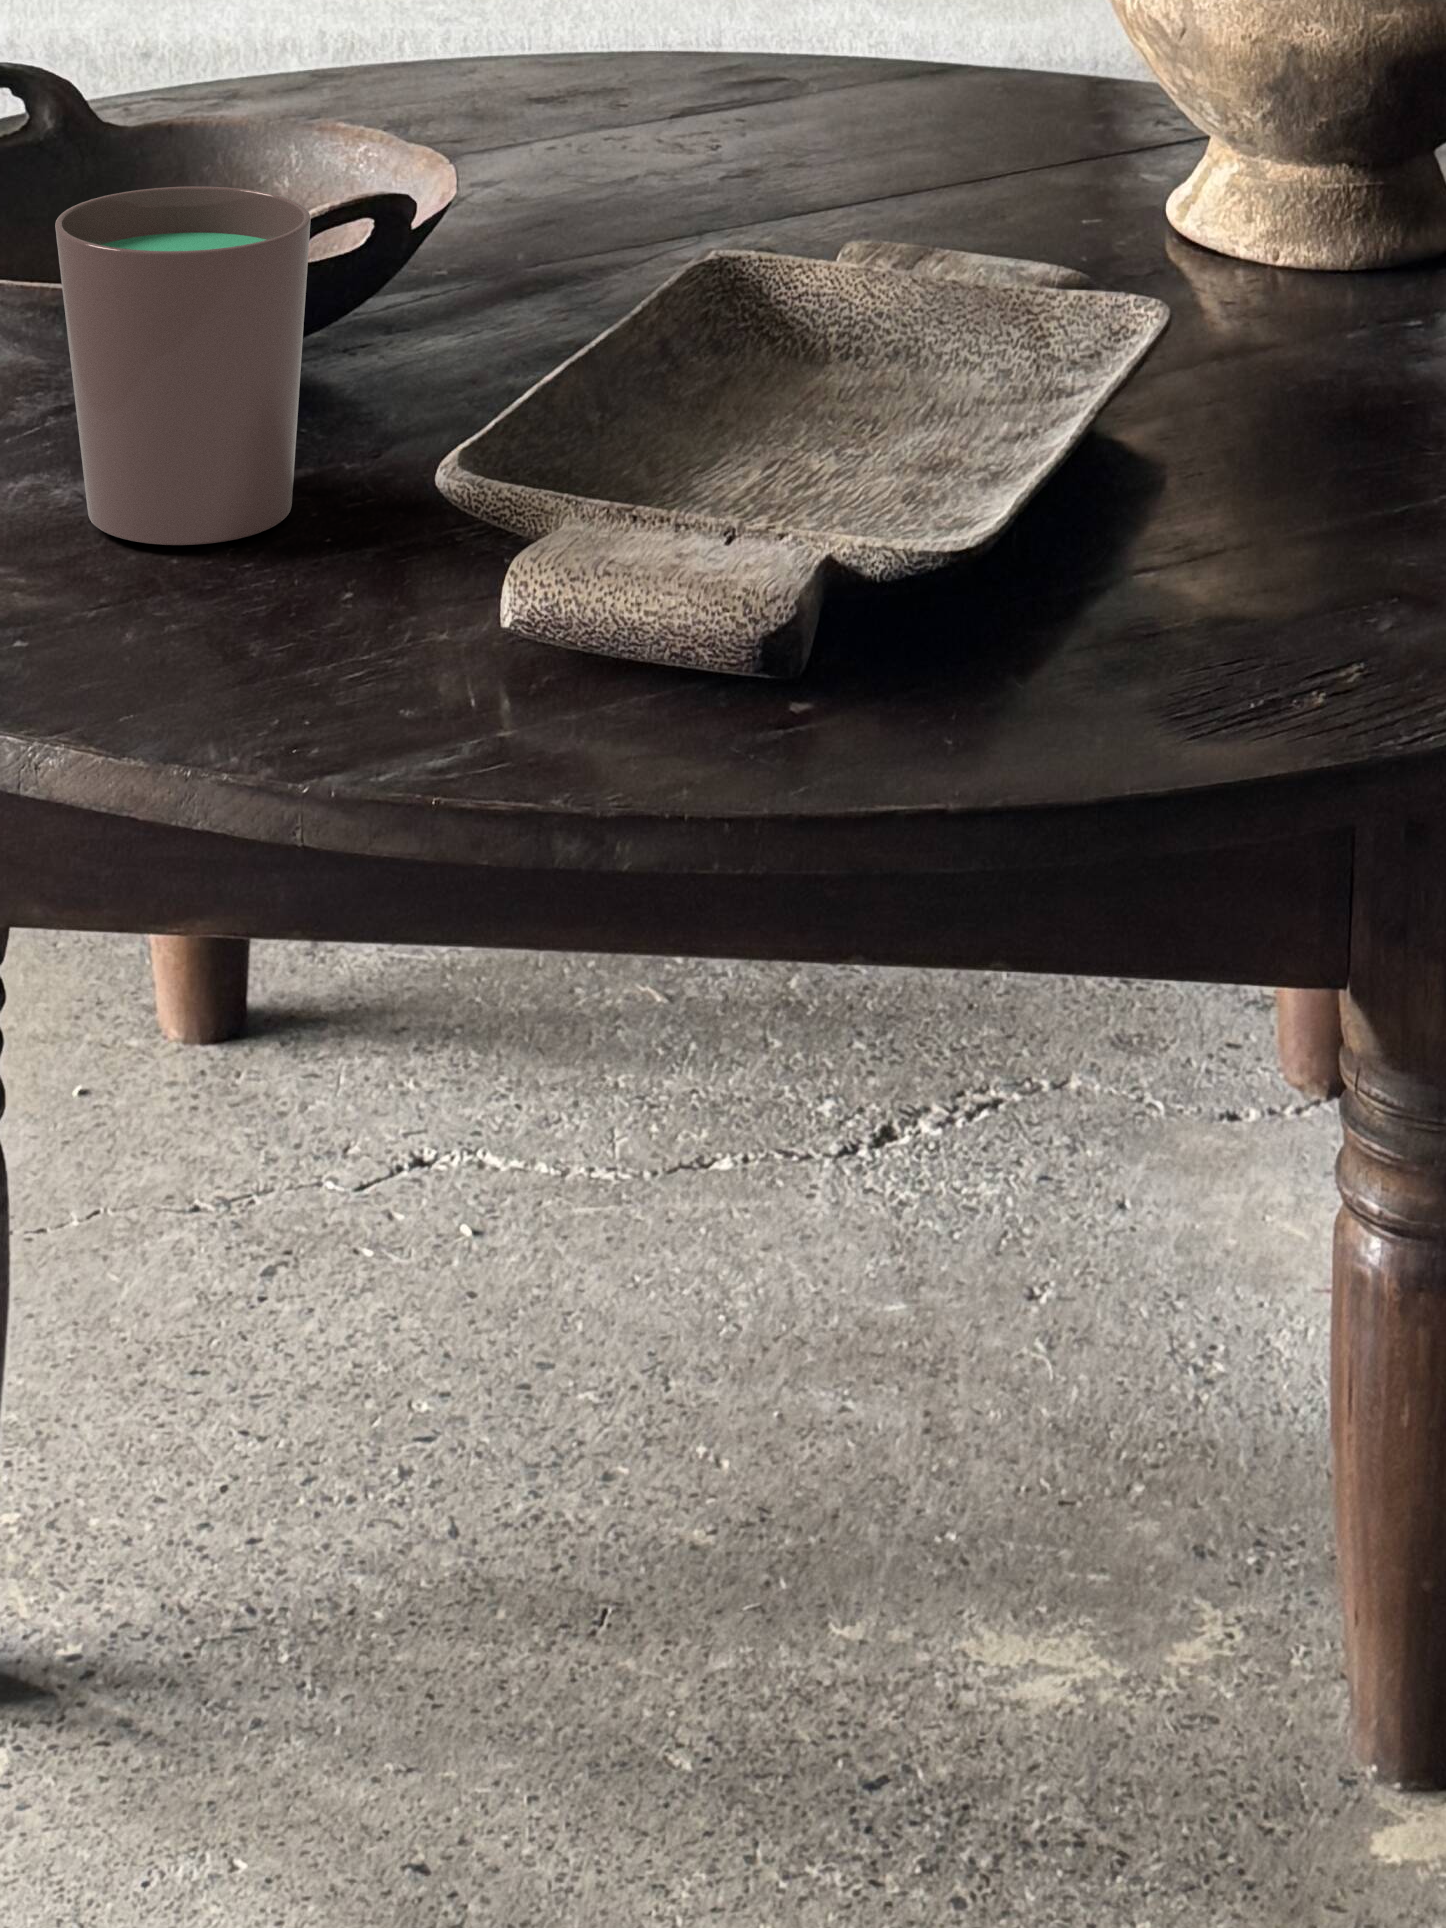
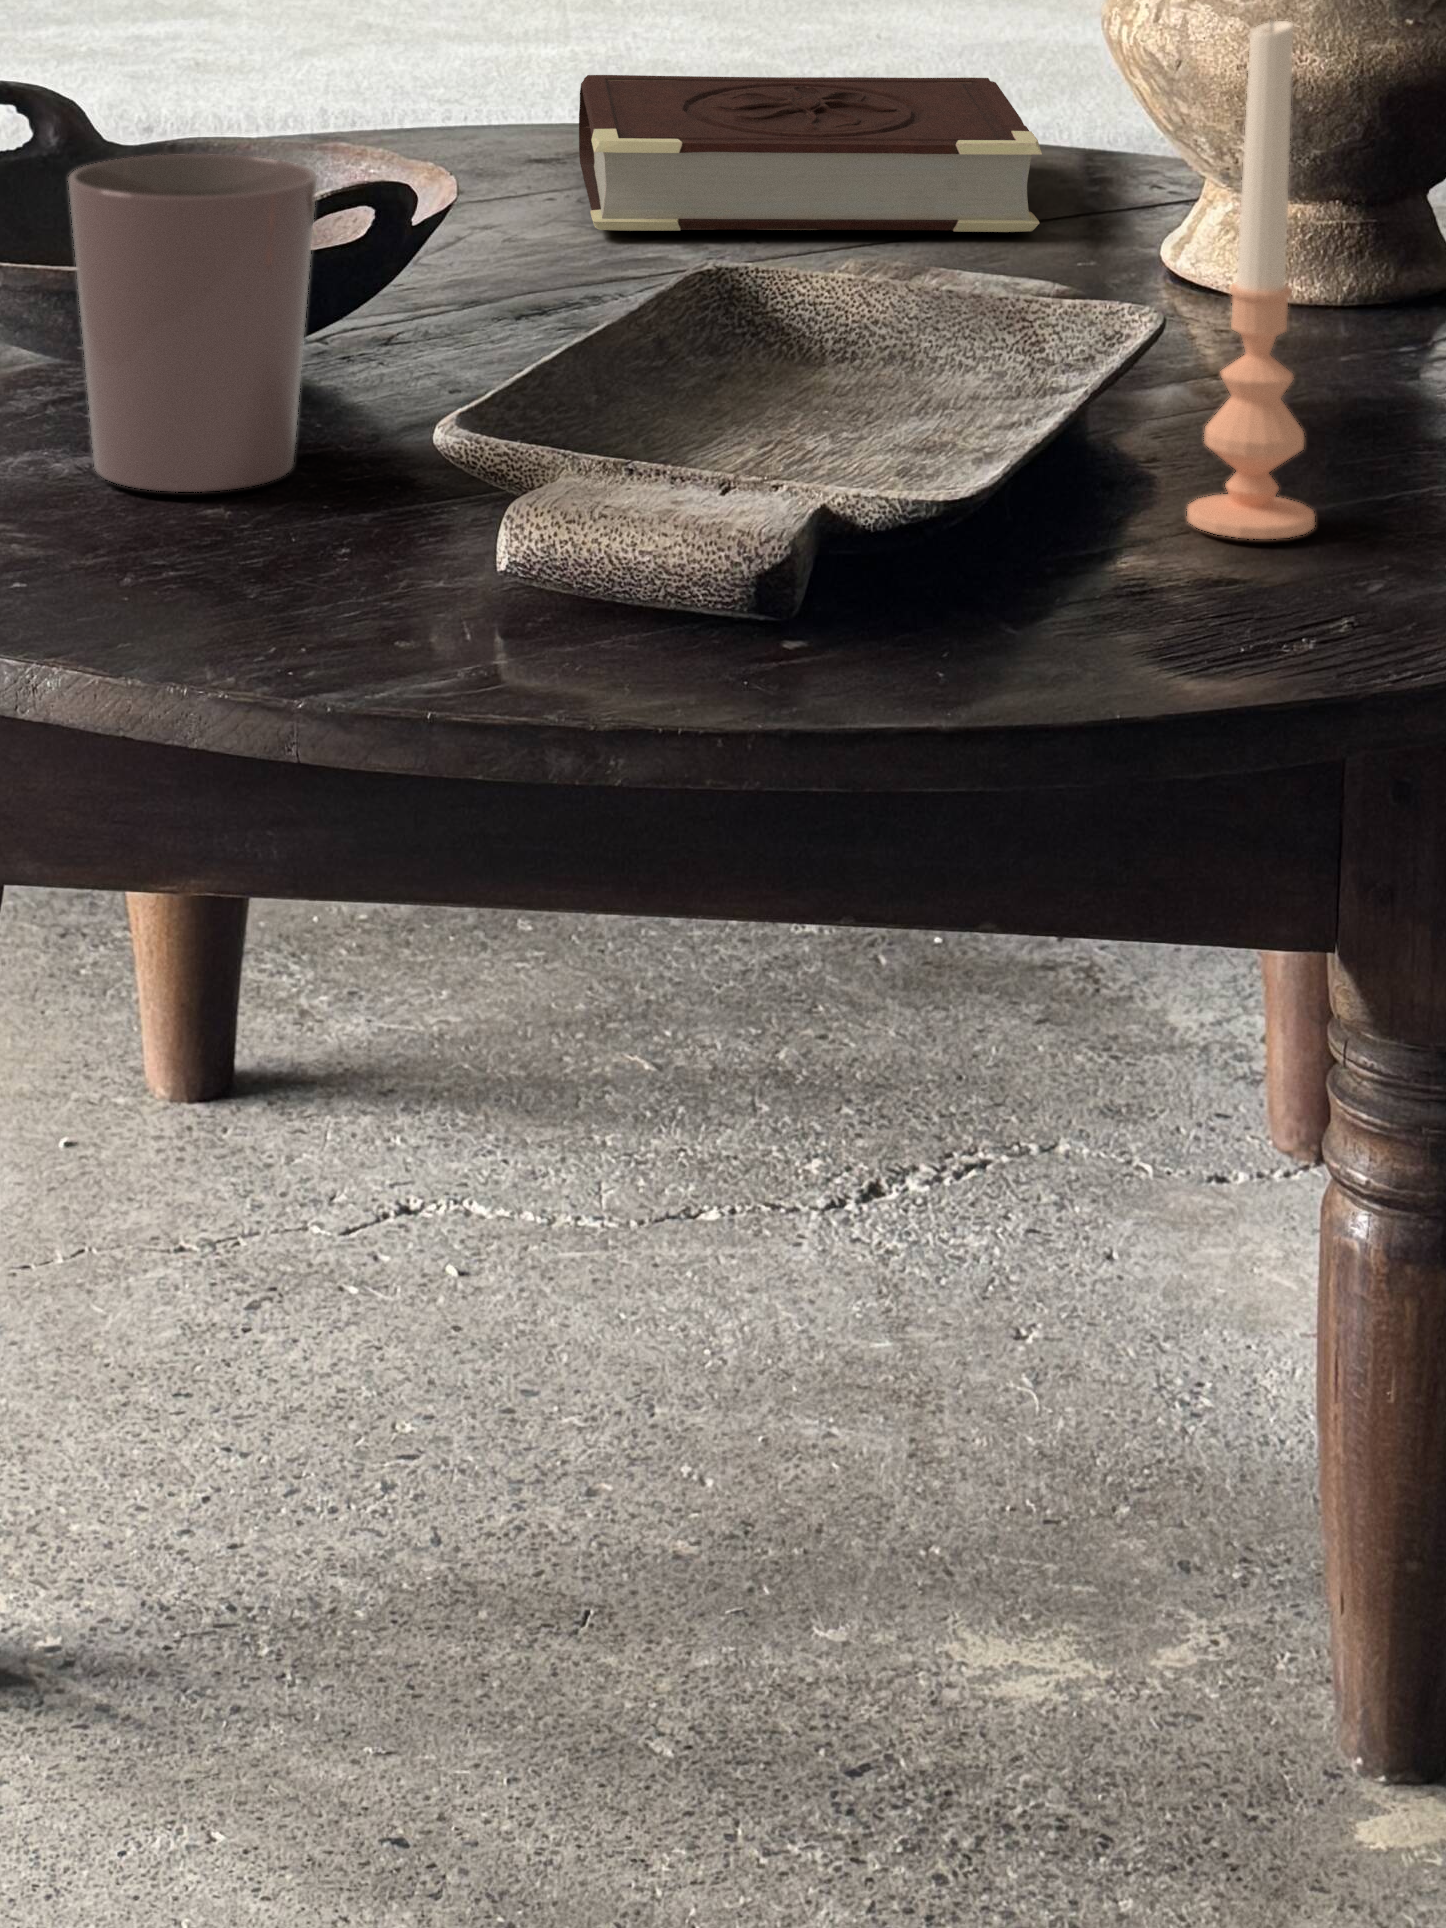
book: none [581,14,1051,193] -> present [579,75,1042,232]
candle: none [1204,61,1334,591] -> present [1187,21,1315,539]

